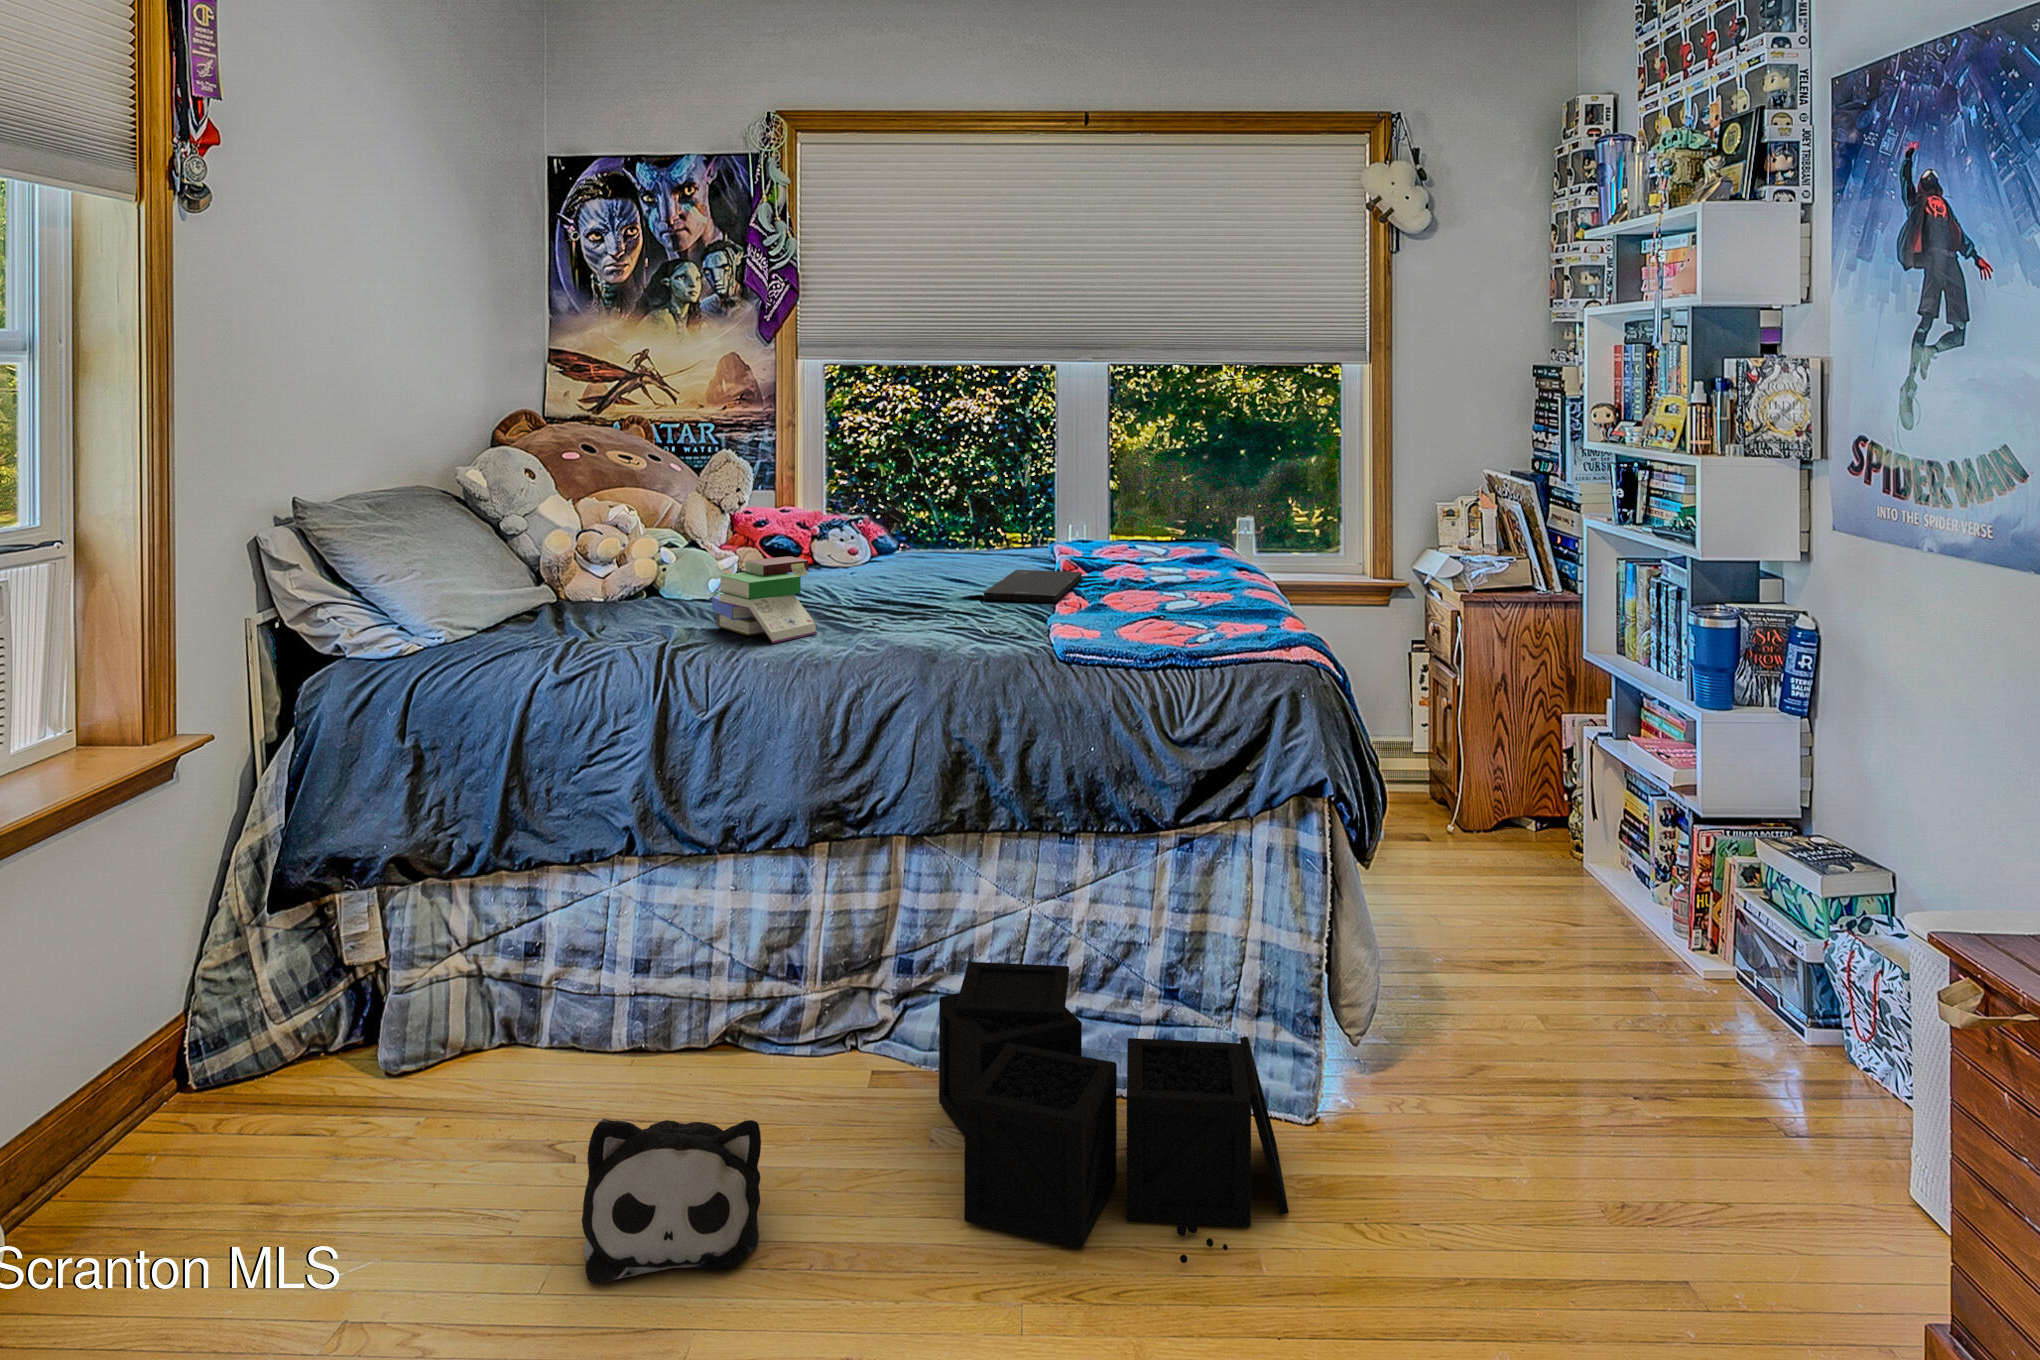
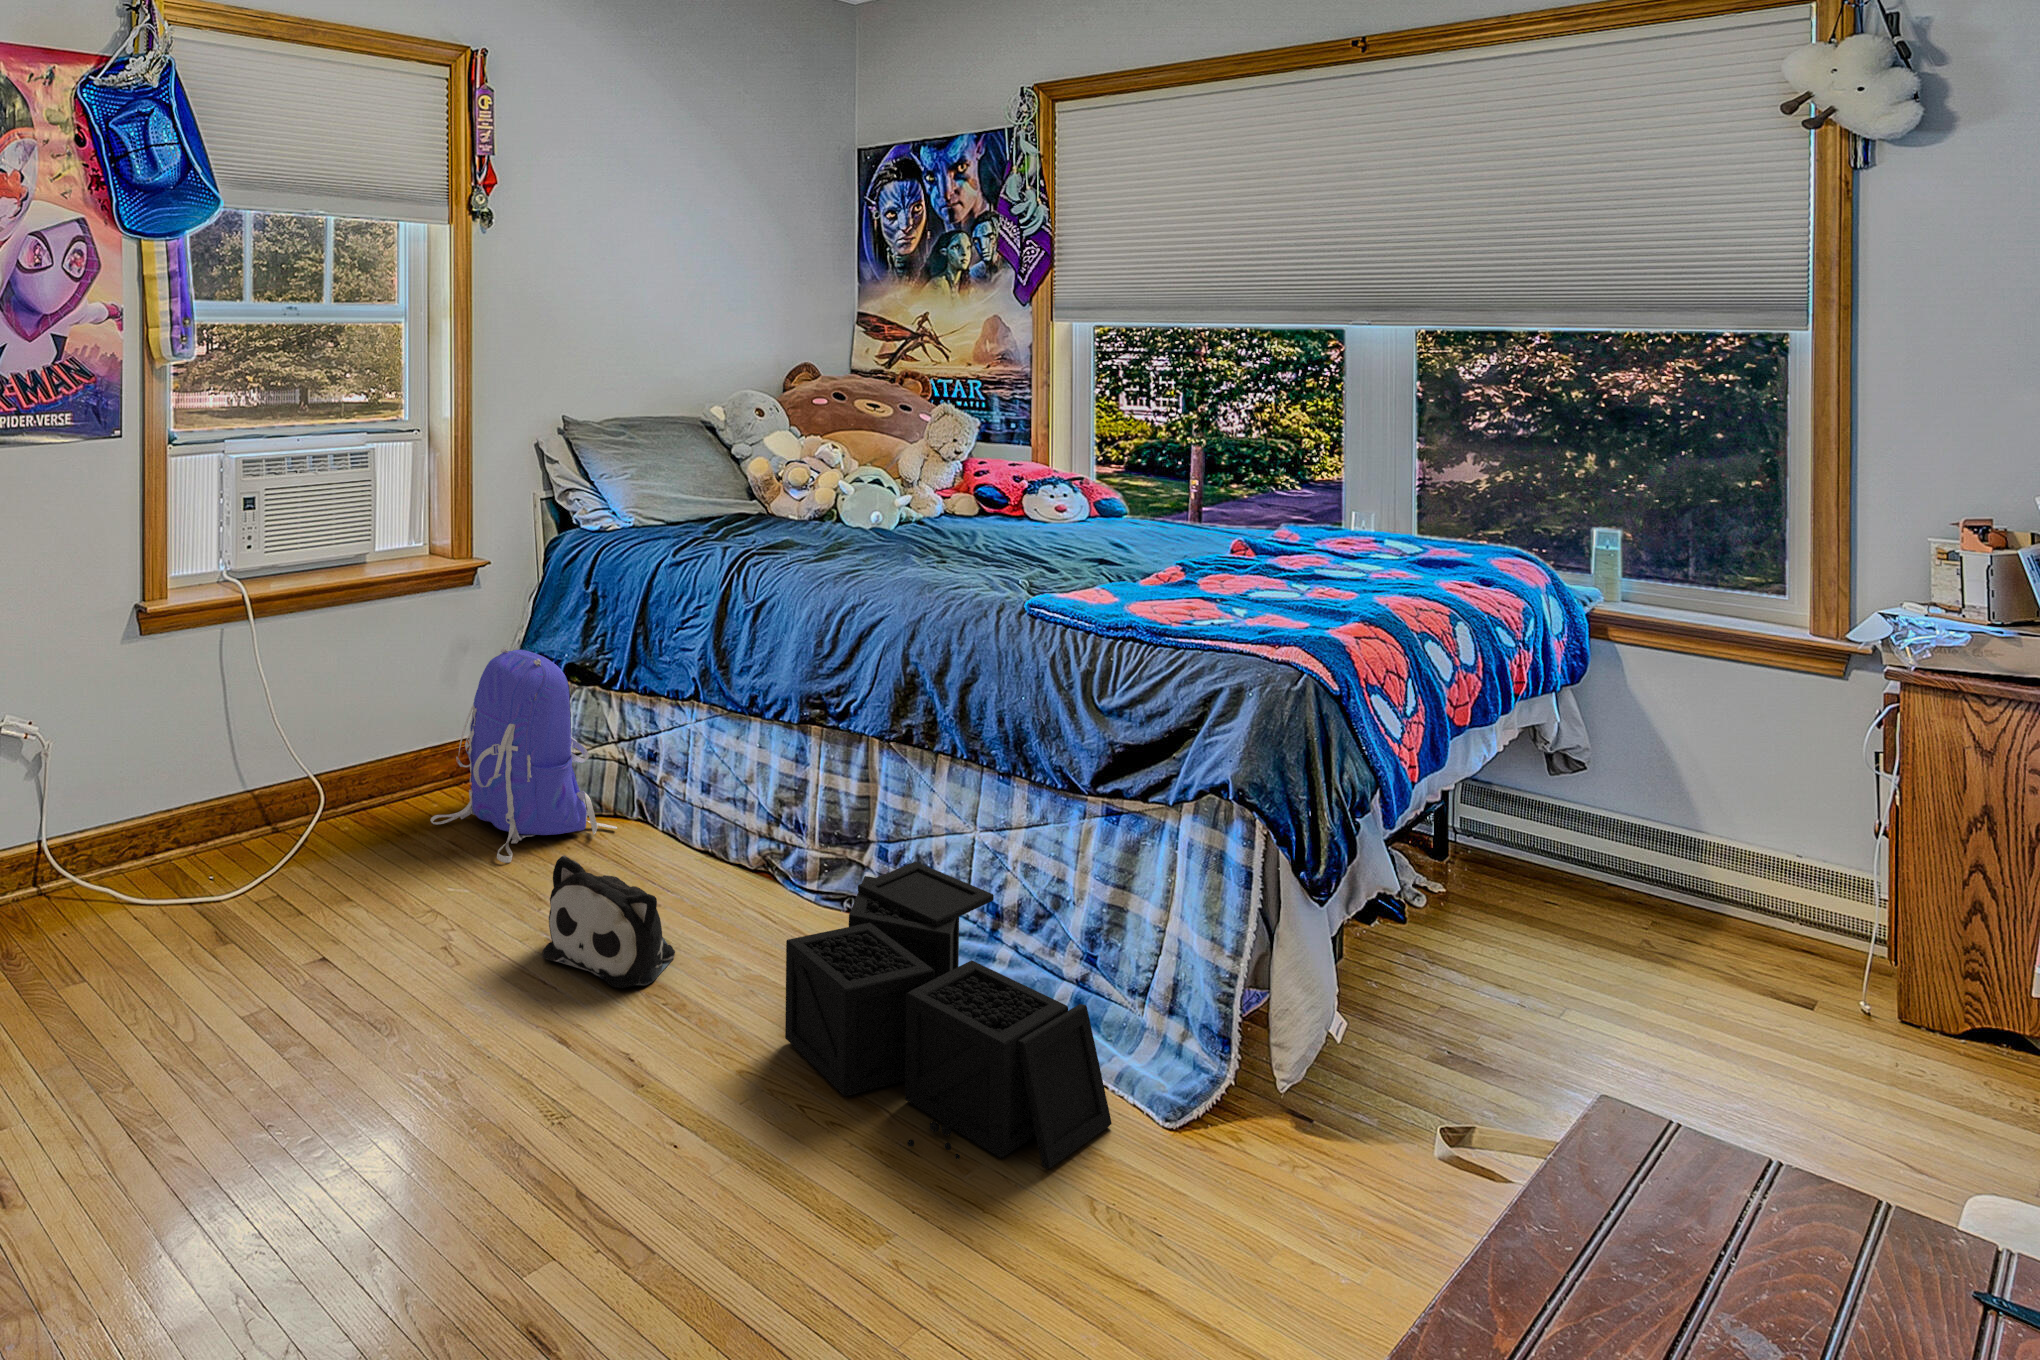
book: present [712,556,817,643] -> none [805,494,885,562]
smartphone: present [984,570,1082,602] -> none [1072,537,1228,569]
backpack: none [190,851,498,1186] -> present [430,646,617,863]

